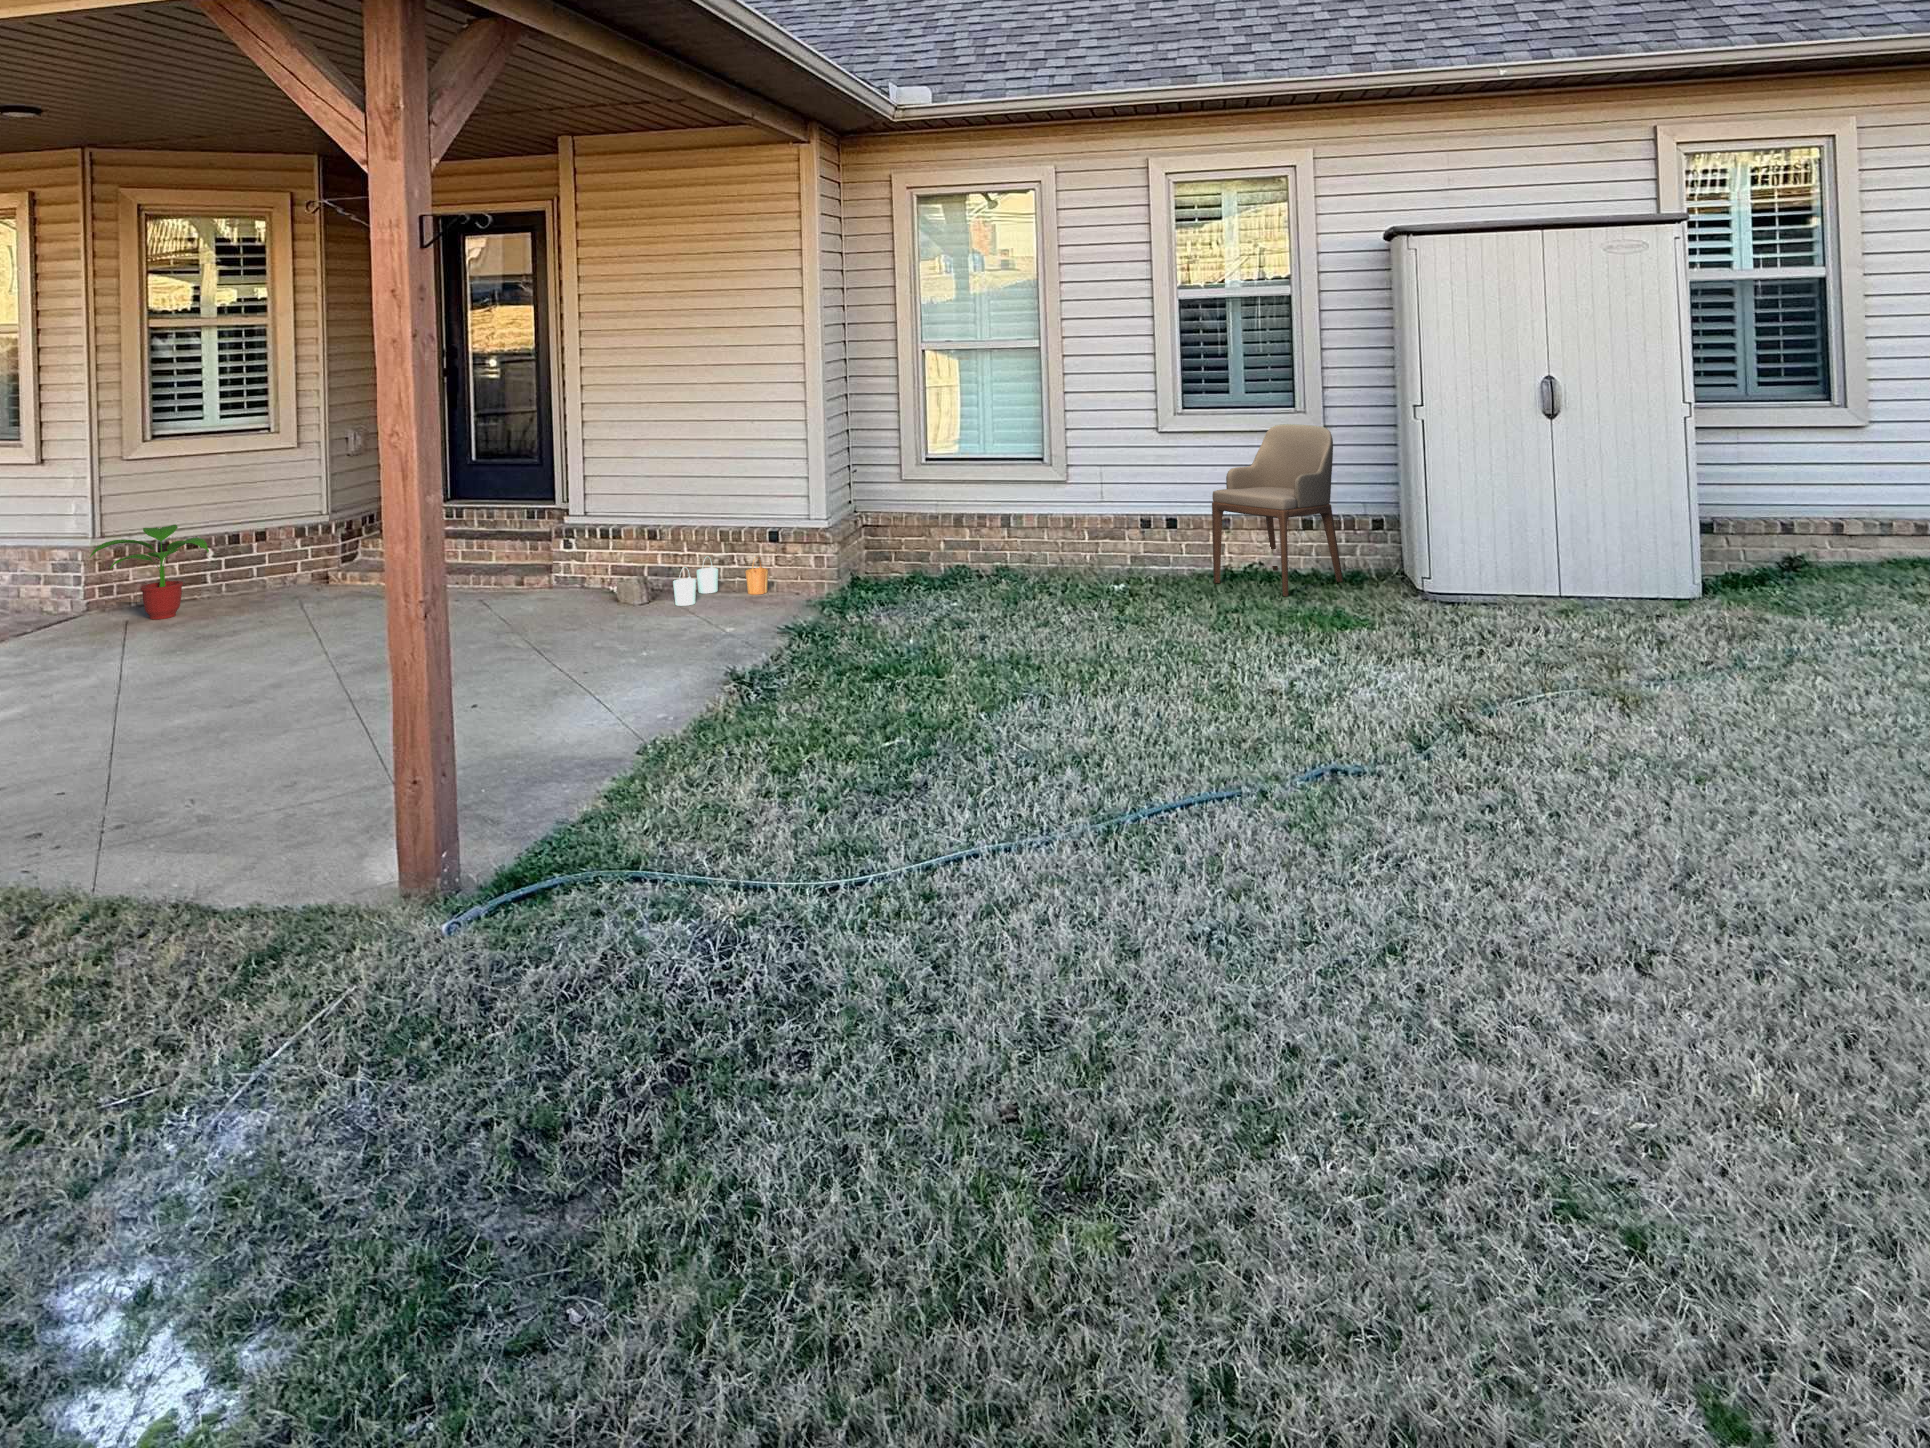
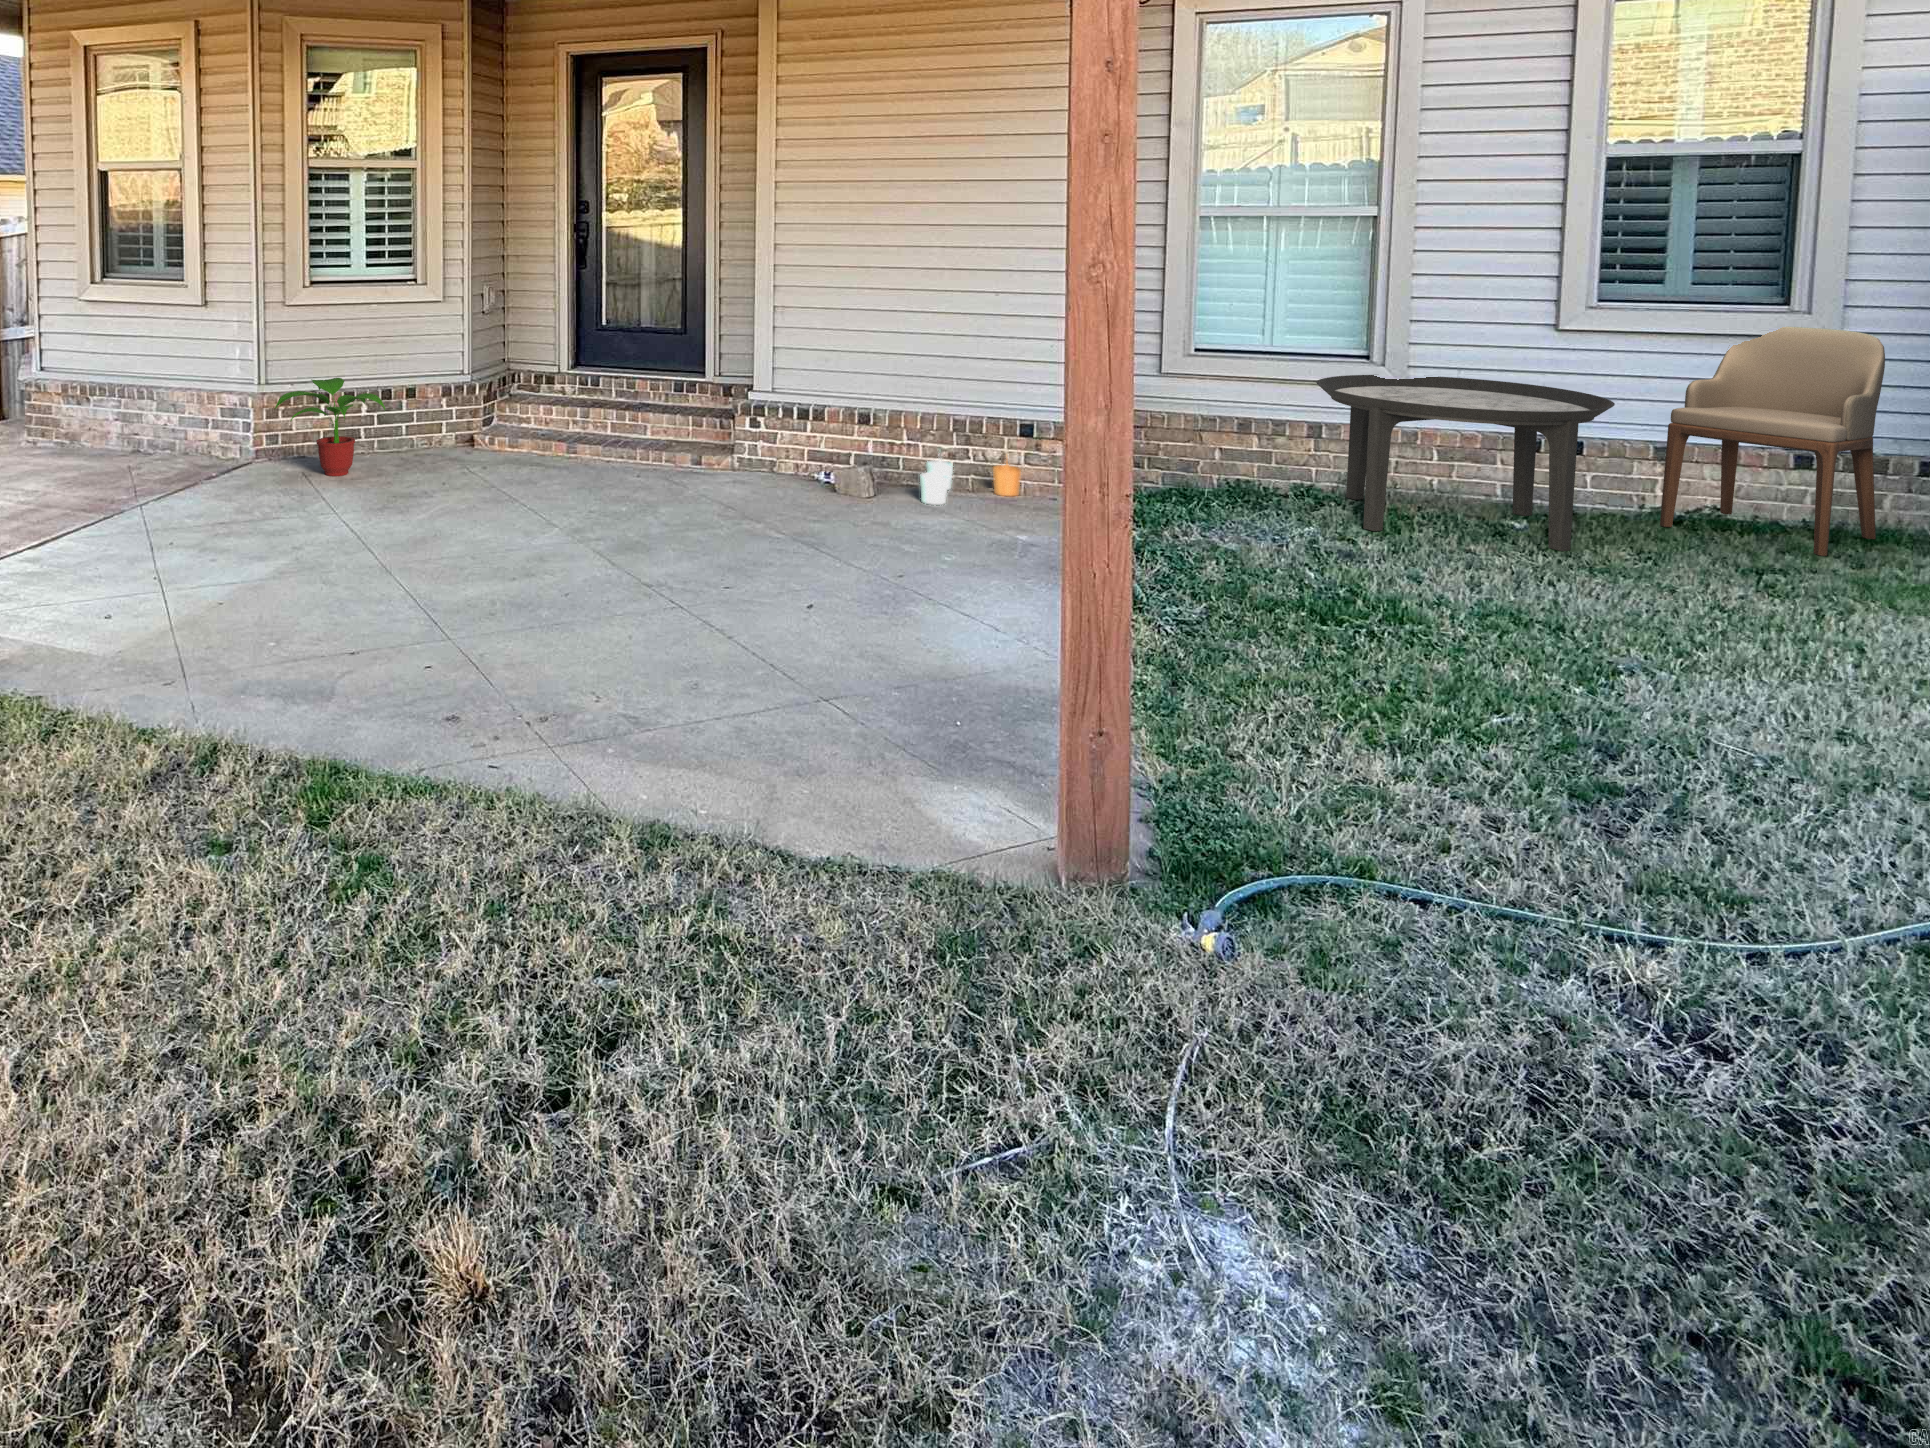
round table: none [974,474,1156,607] -> present [1316,375,1615,551]

